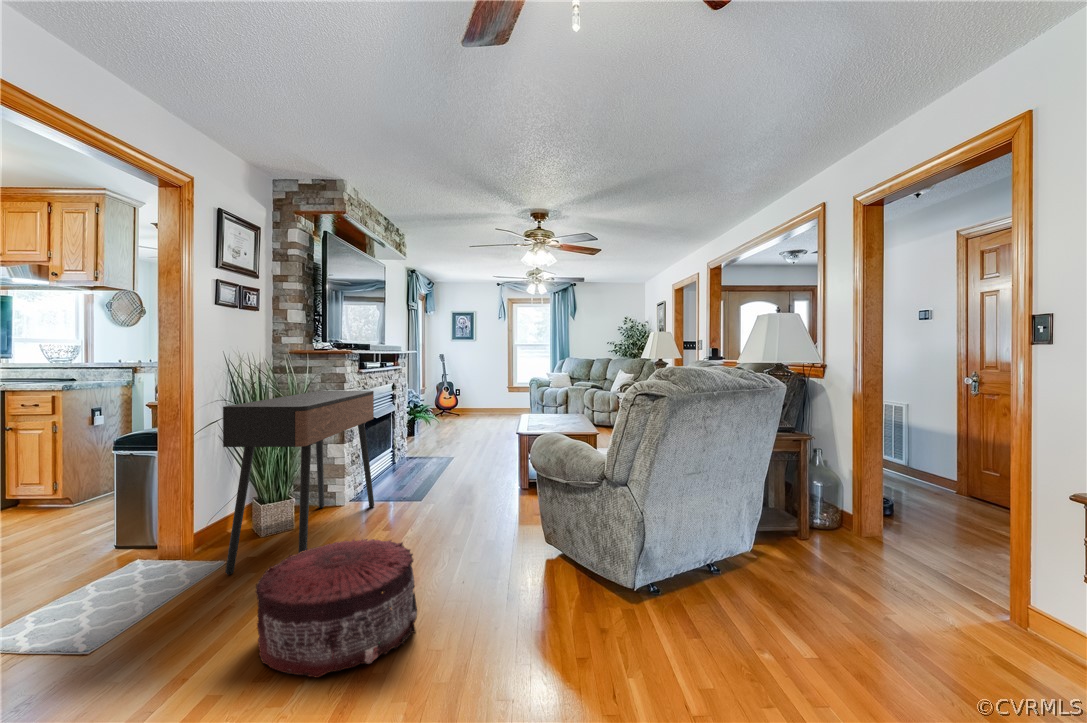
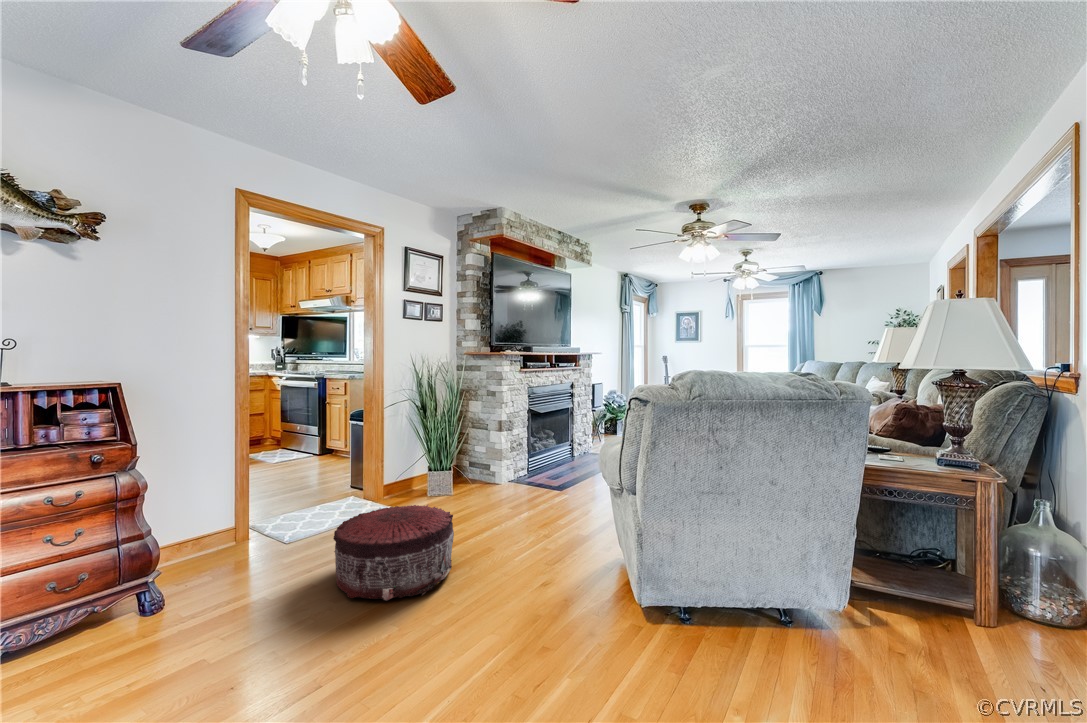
console table: present [223,391,374,575] -> none [378,386,519,528]

